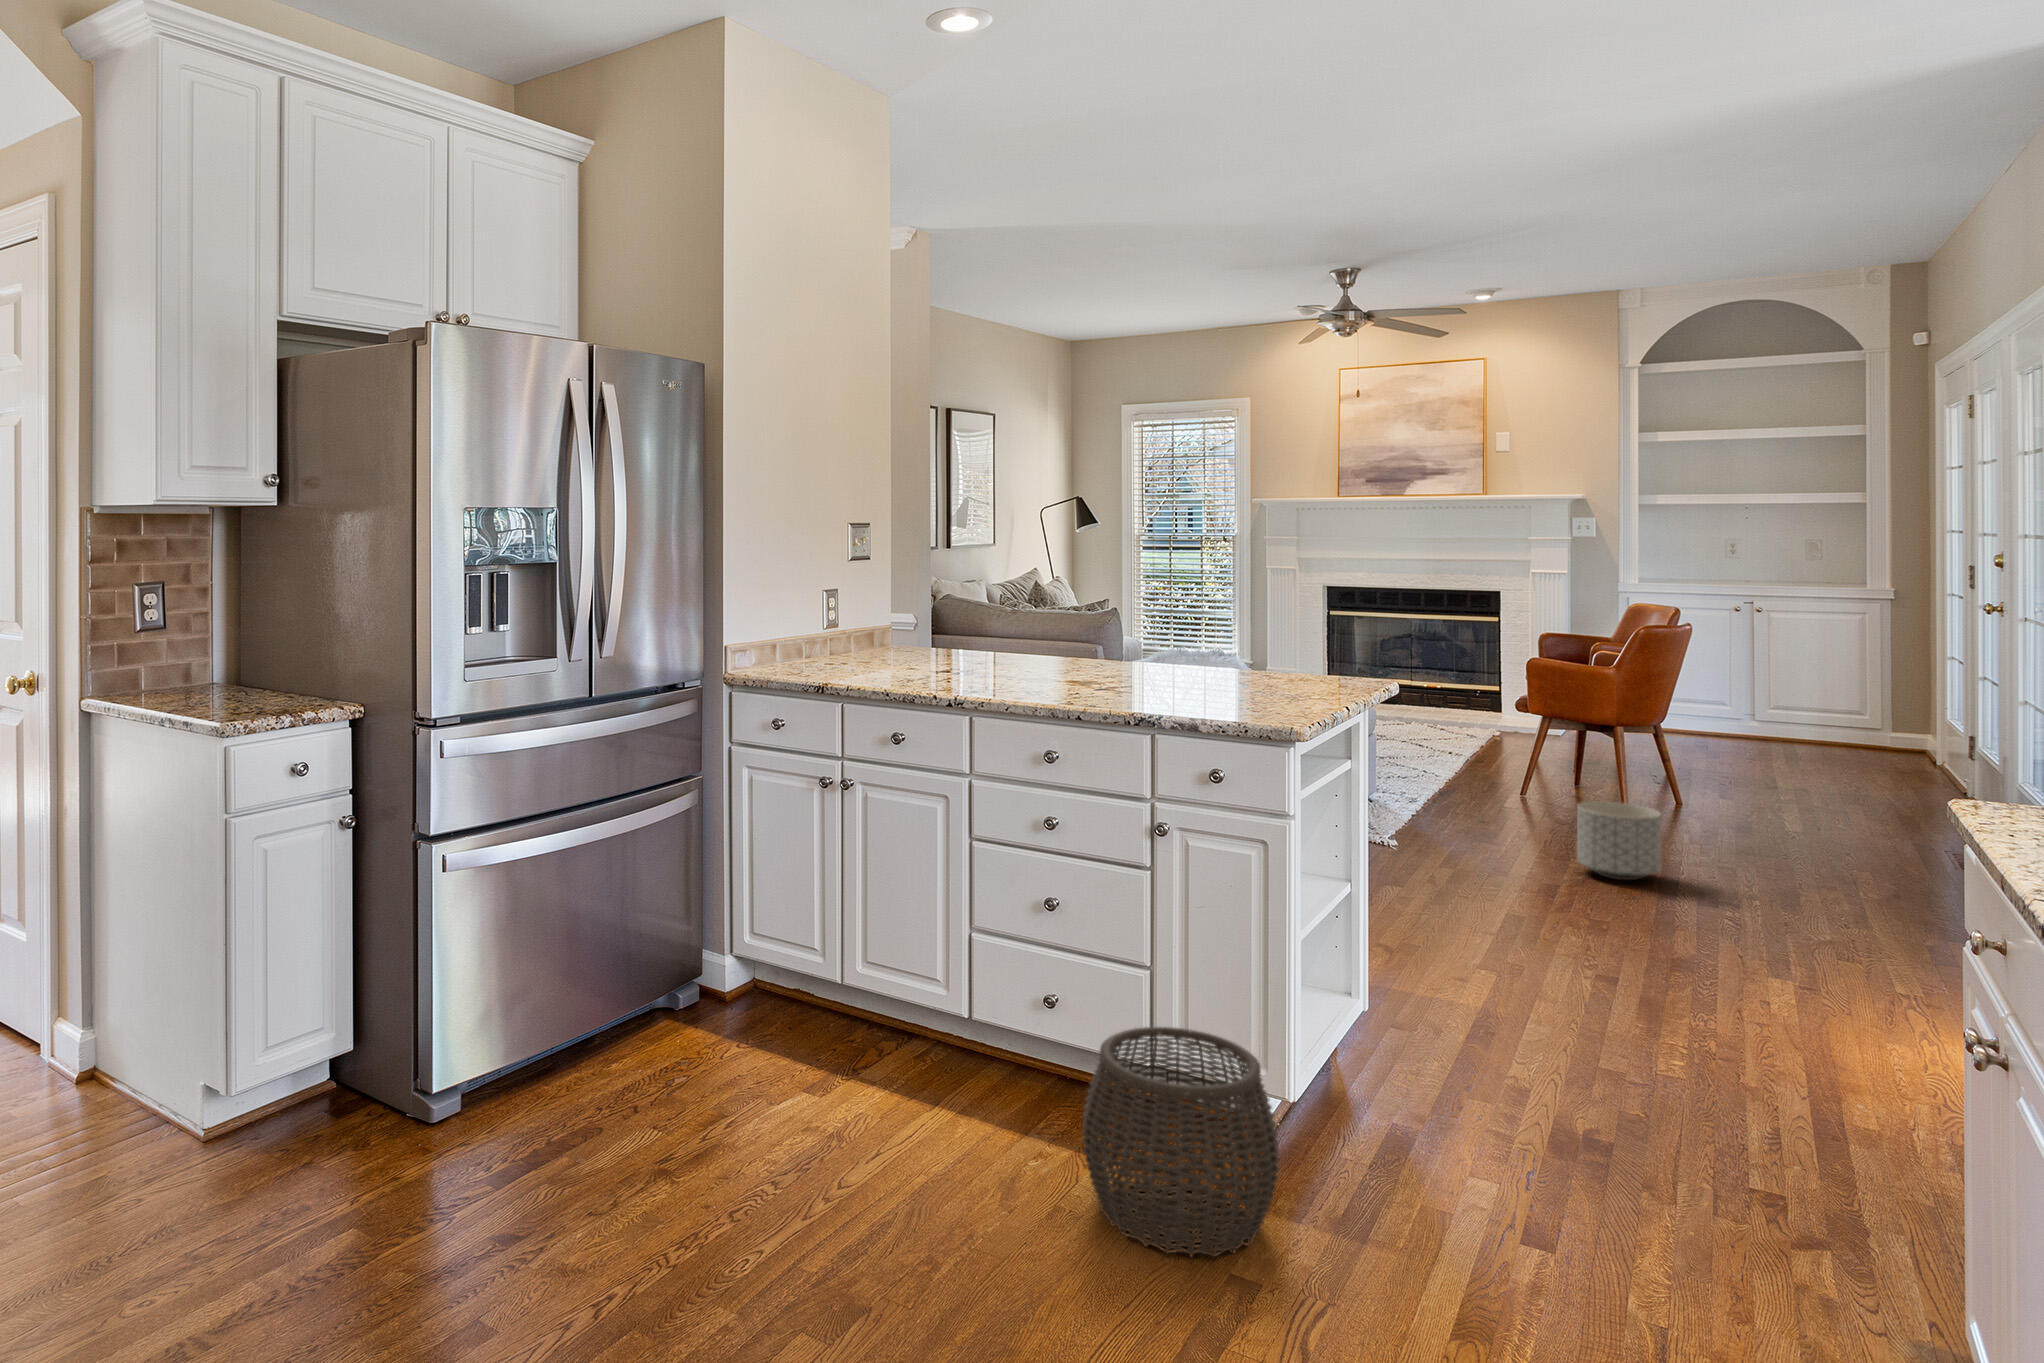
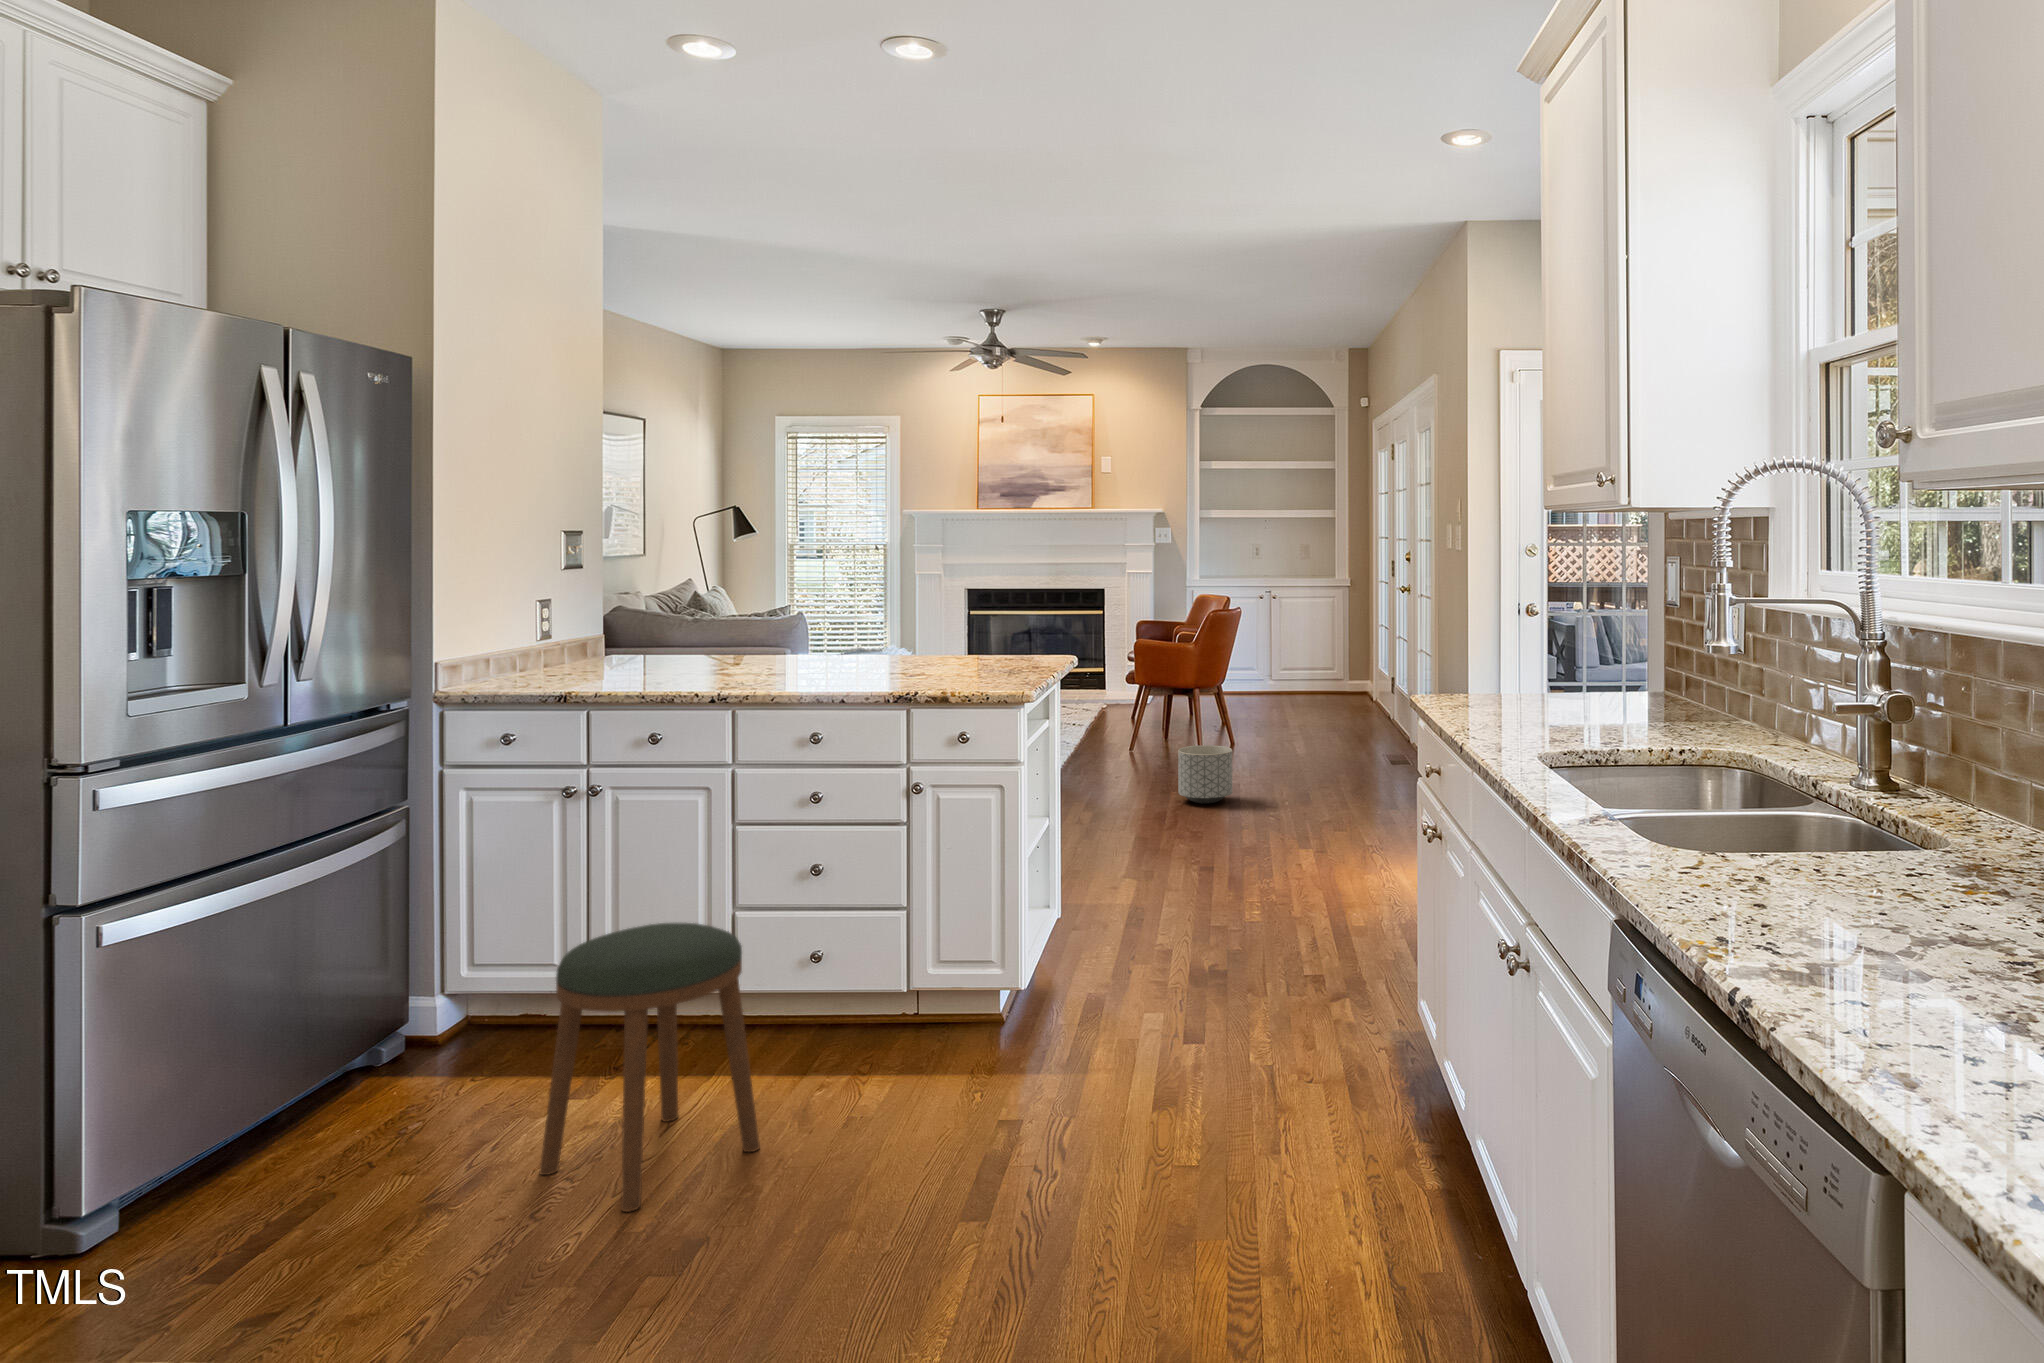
stool: none [753,938,956,1246] -> present [540,923,760,1212]
woven basket: present [1082,1027,1279,1257] -> none [868,946,1029,1125]

